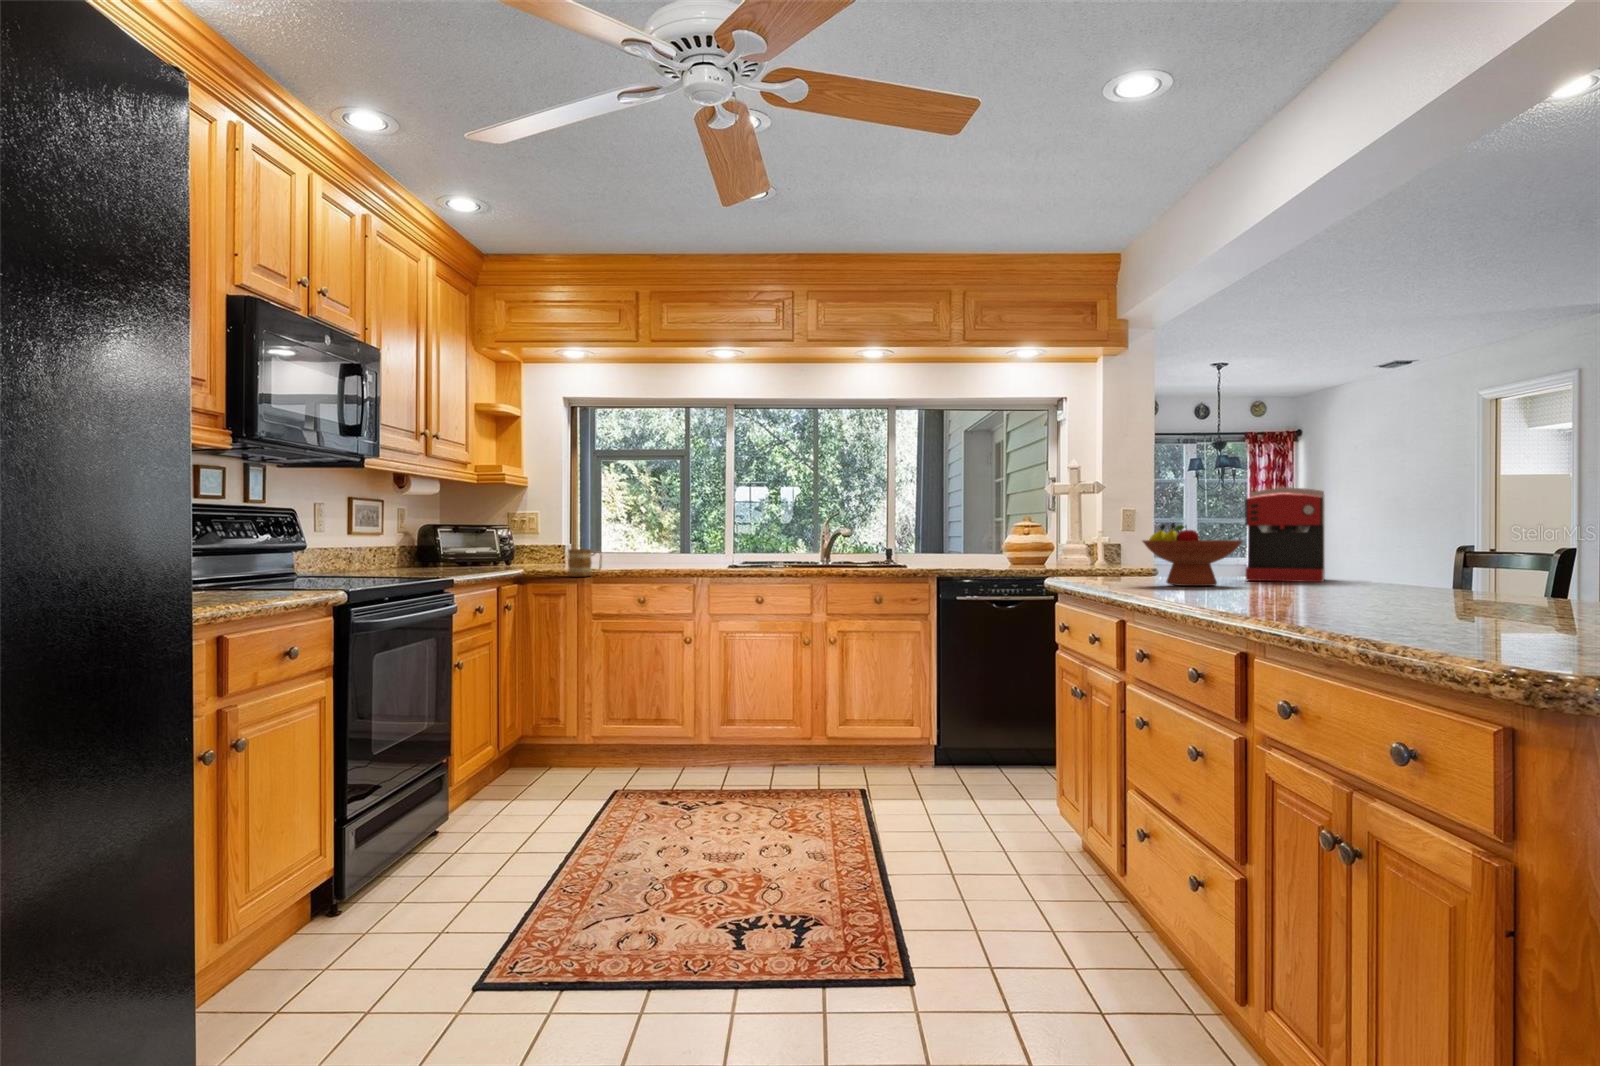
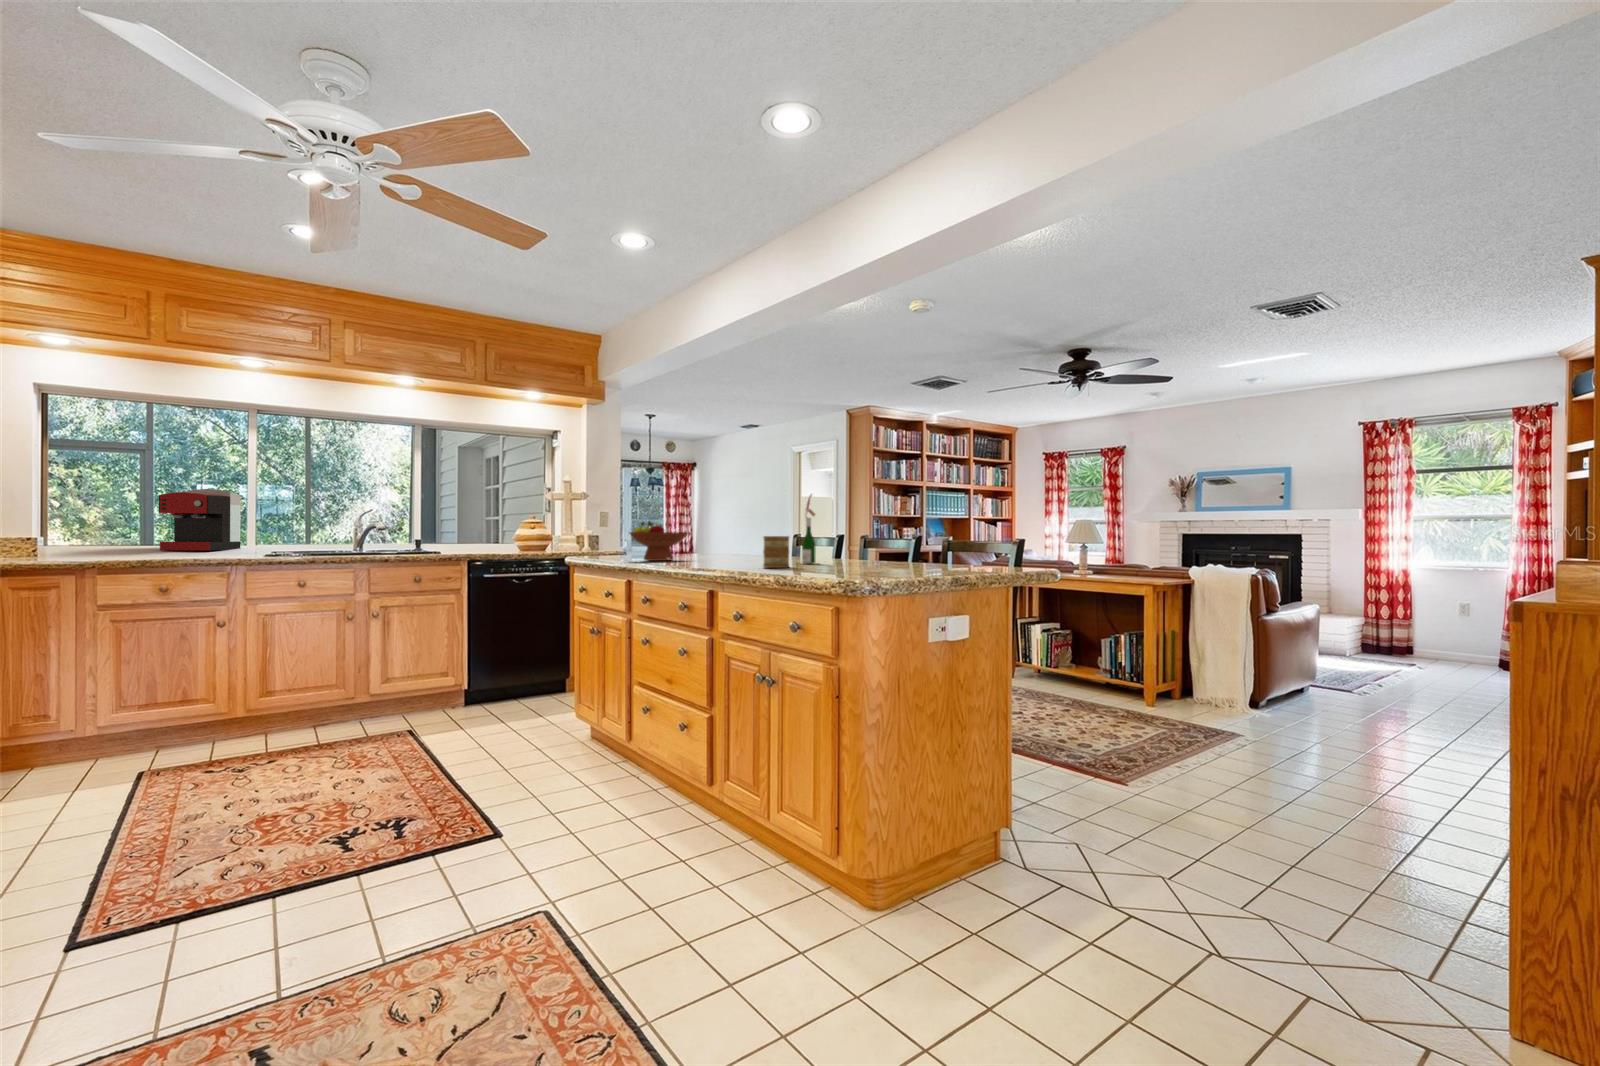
wine bottle: none [1461,467,1508,607] -> present [802,495,816,564]
coffee maker: present [1245,488,1325,582] -> present [159,489,241,550]
mug: present [568,549,602,576] -> present [763,536,789,568]

